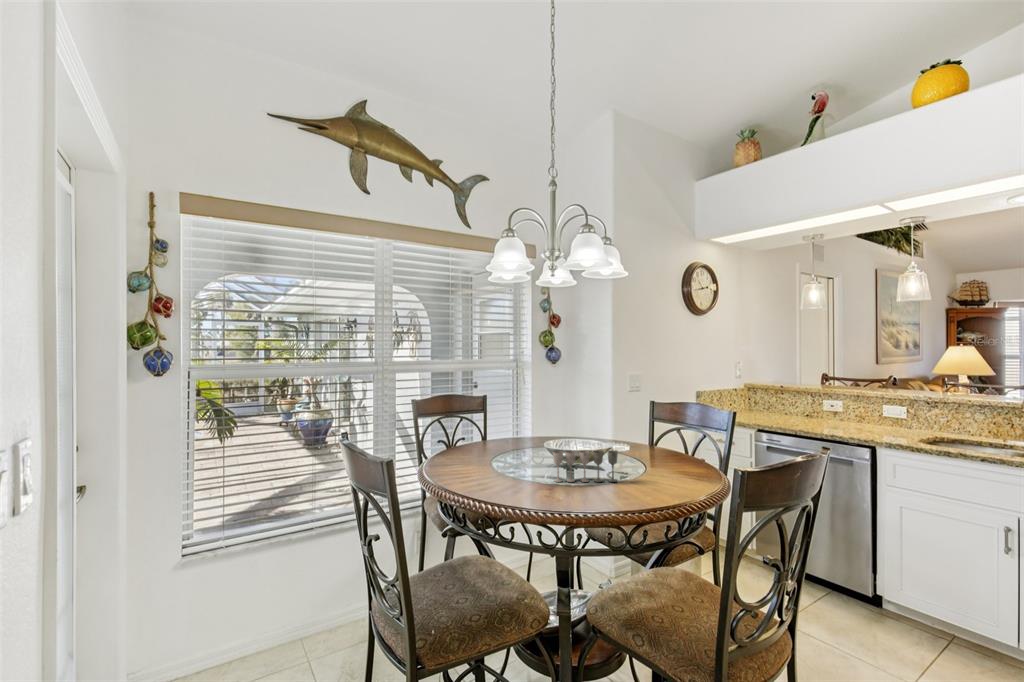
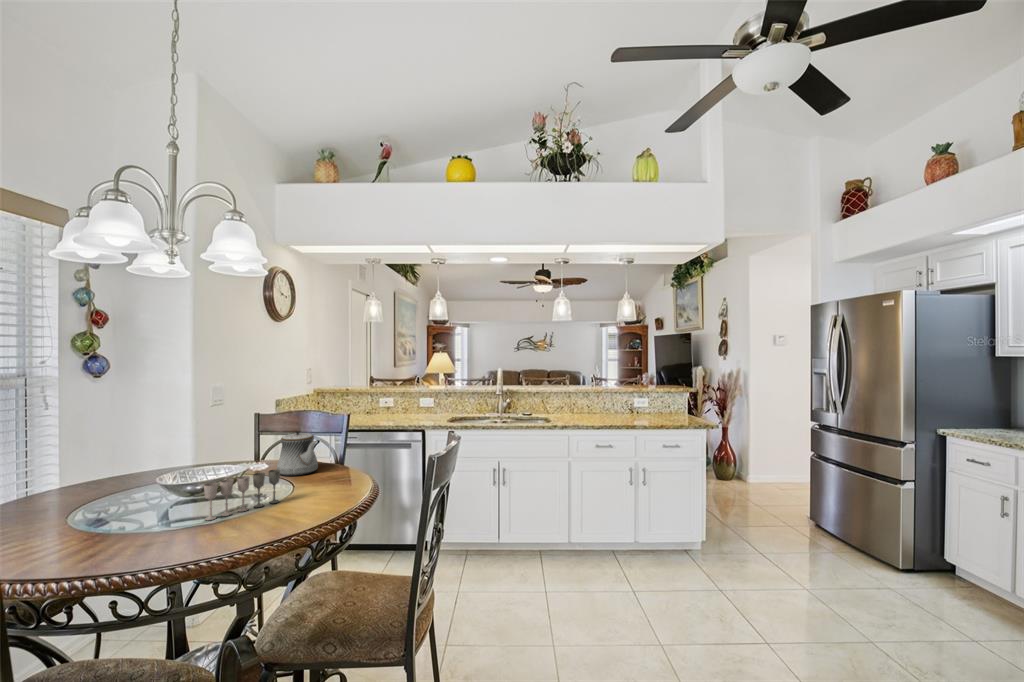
teapot: none [644,420,683,464] -> present [277,431,318,476]

